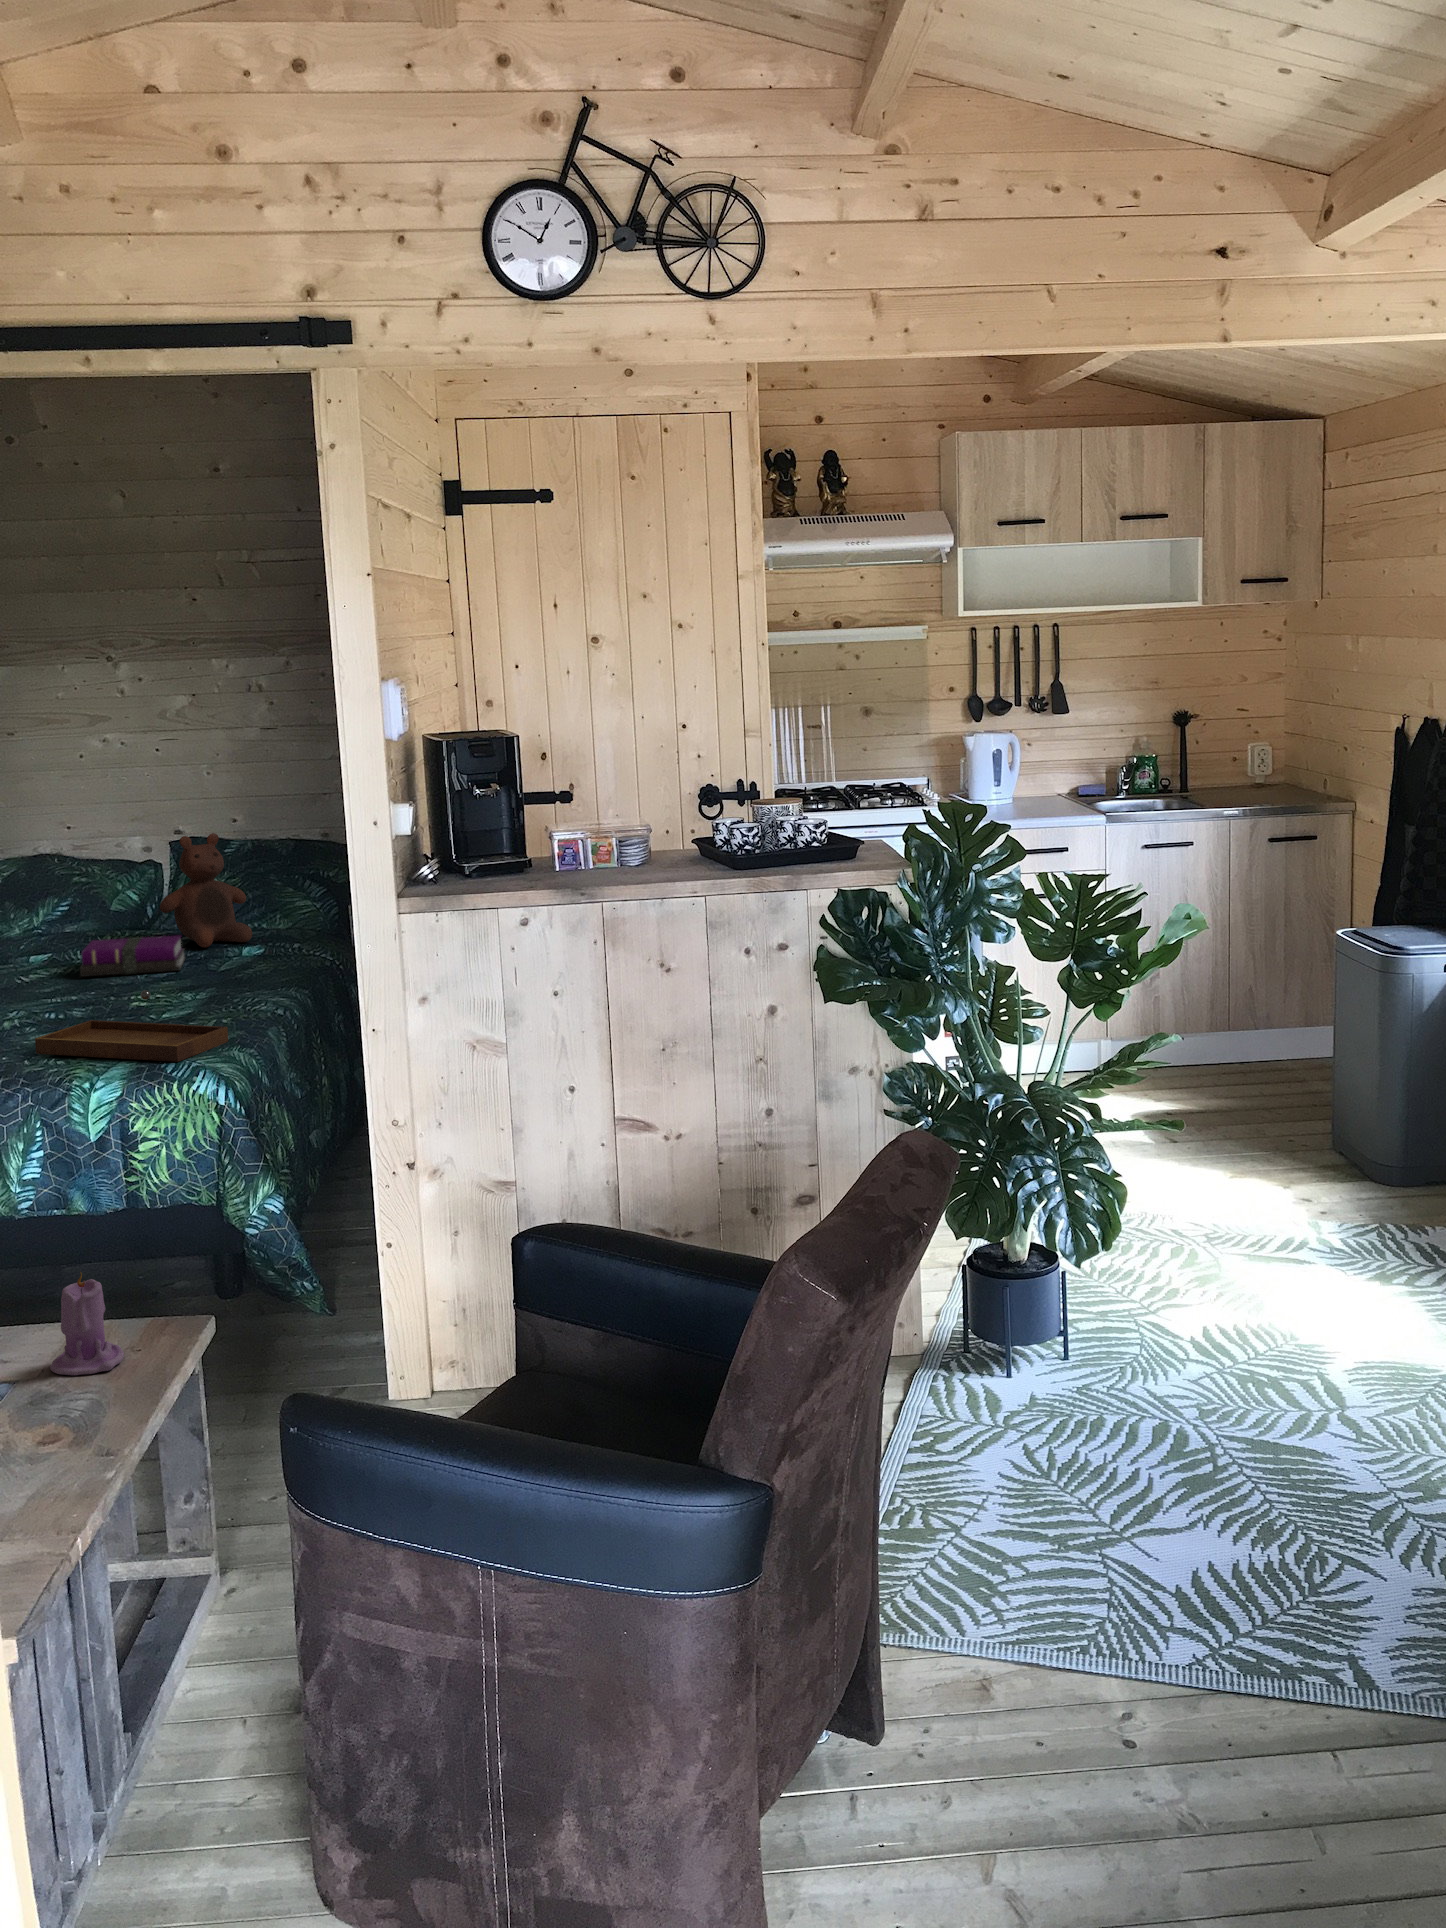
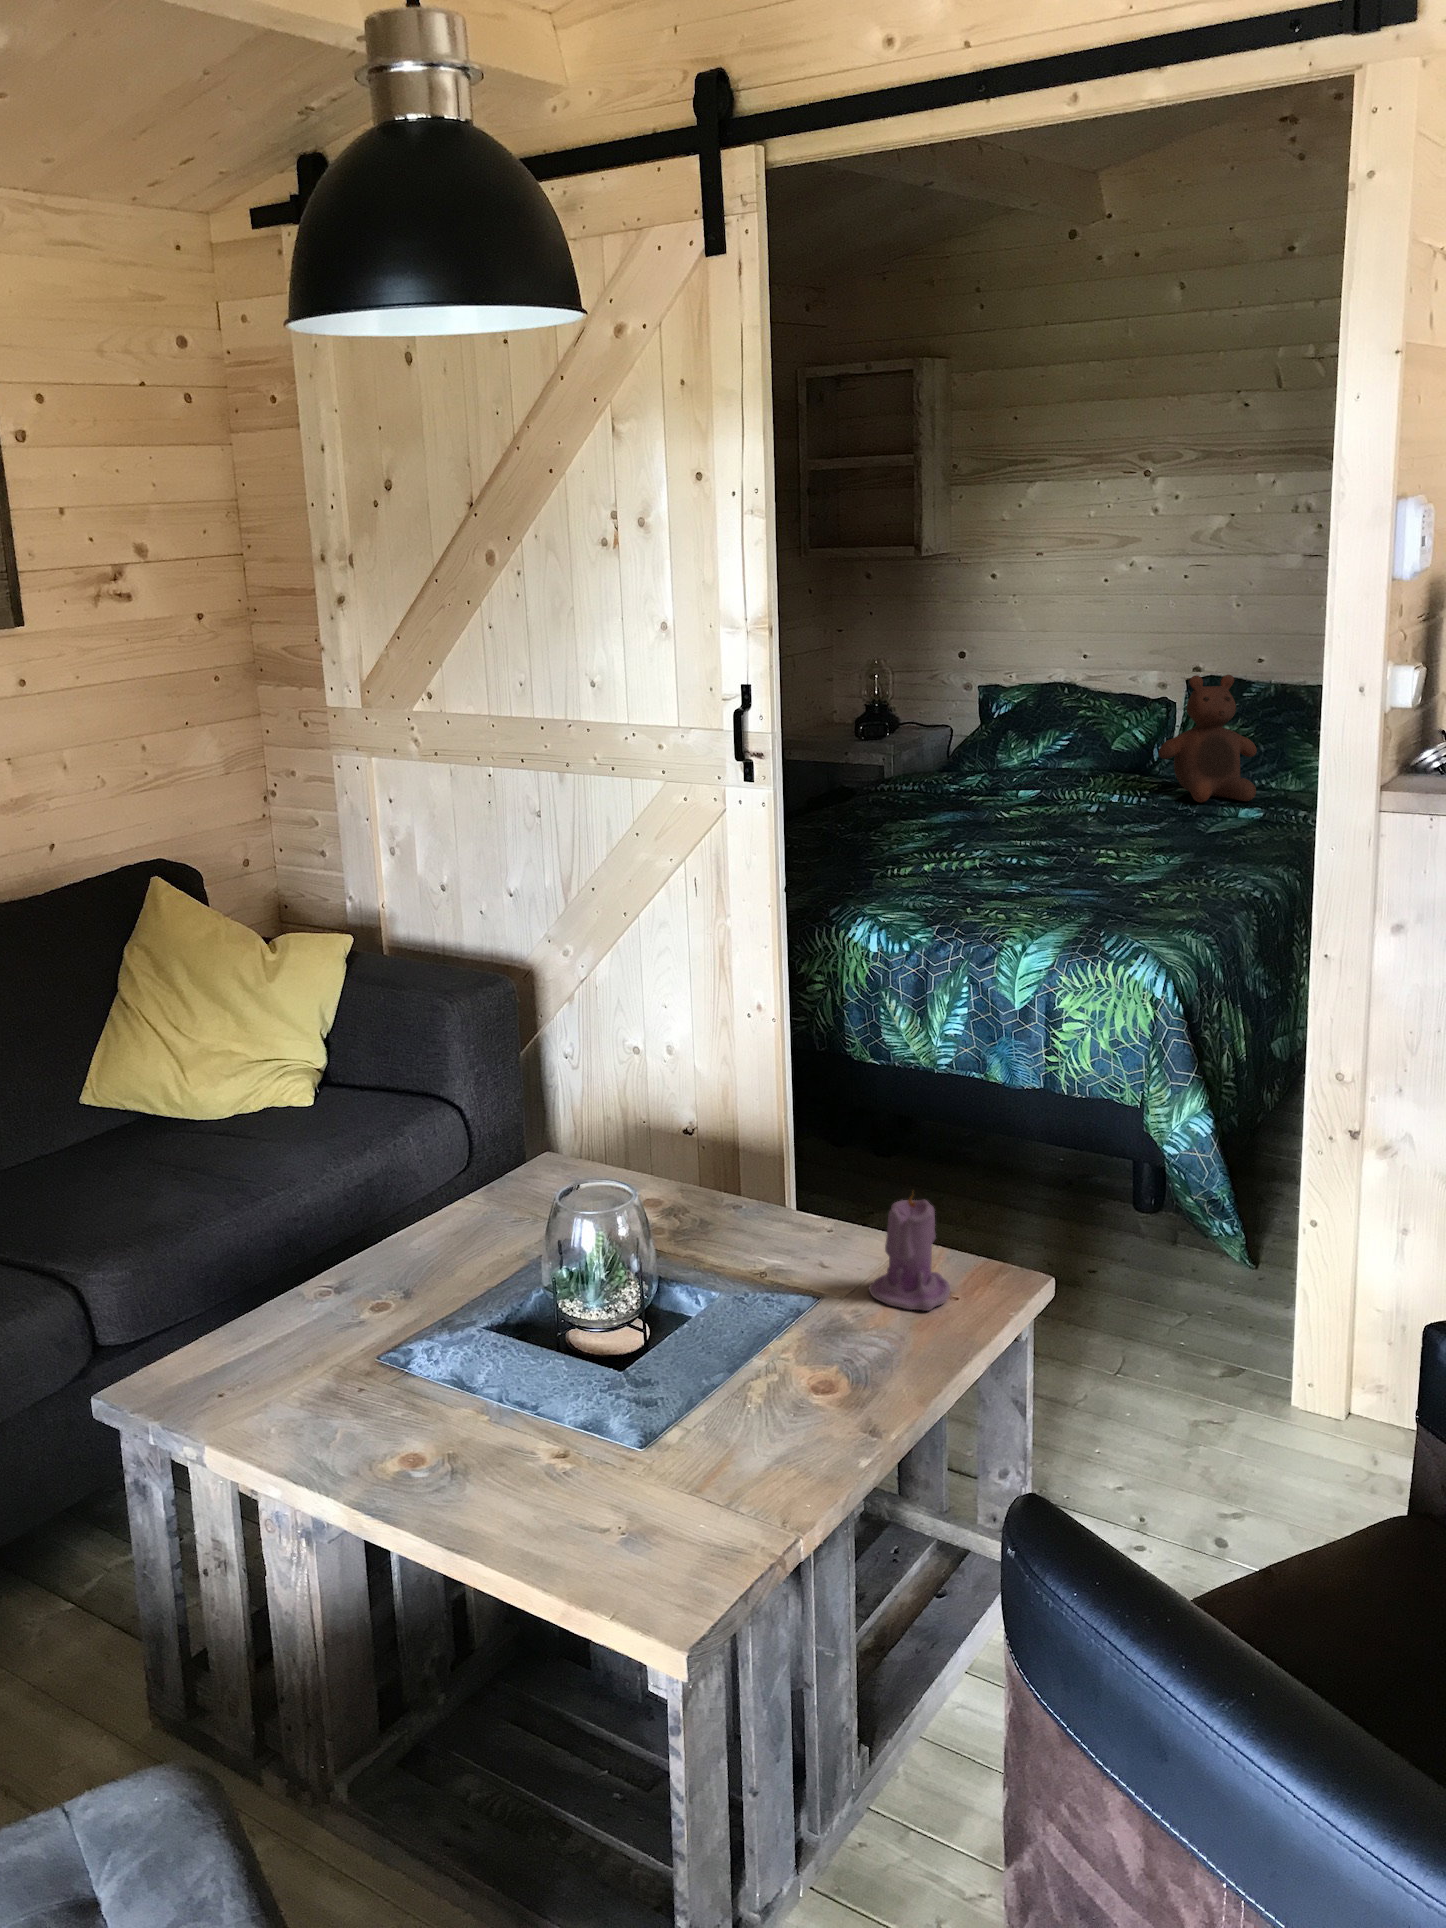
notebook: present [80,936,185,977] -> none [1060,781,1176,826]
tray: present [35,990,228,1062] -> none [982,850,1187,937]

